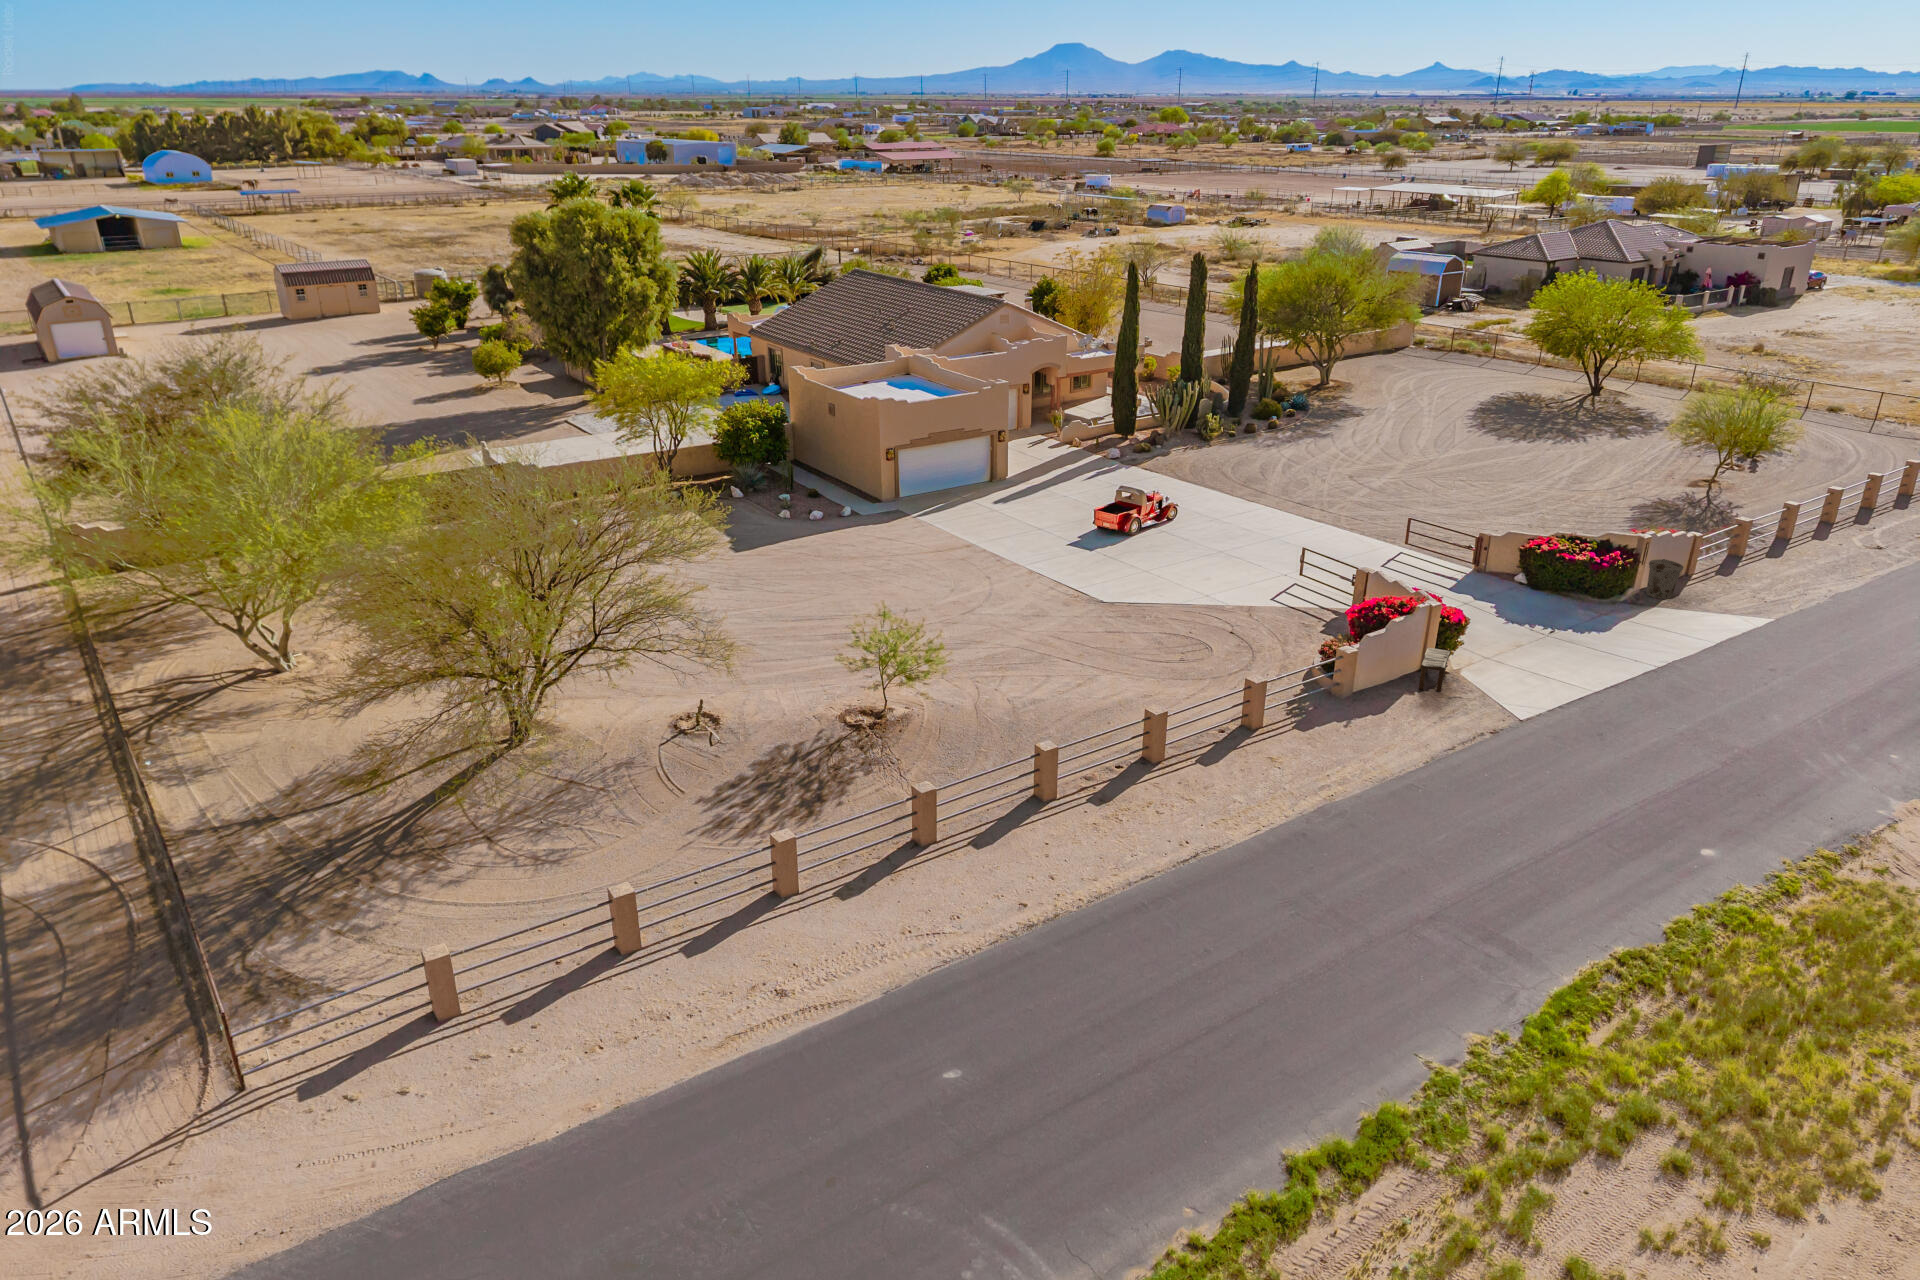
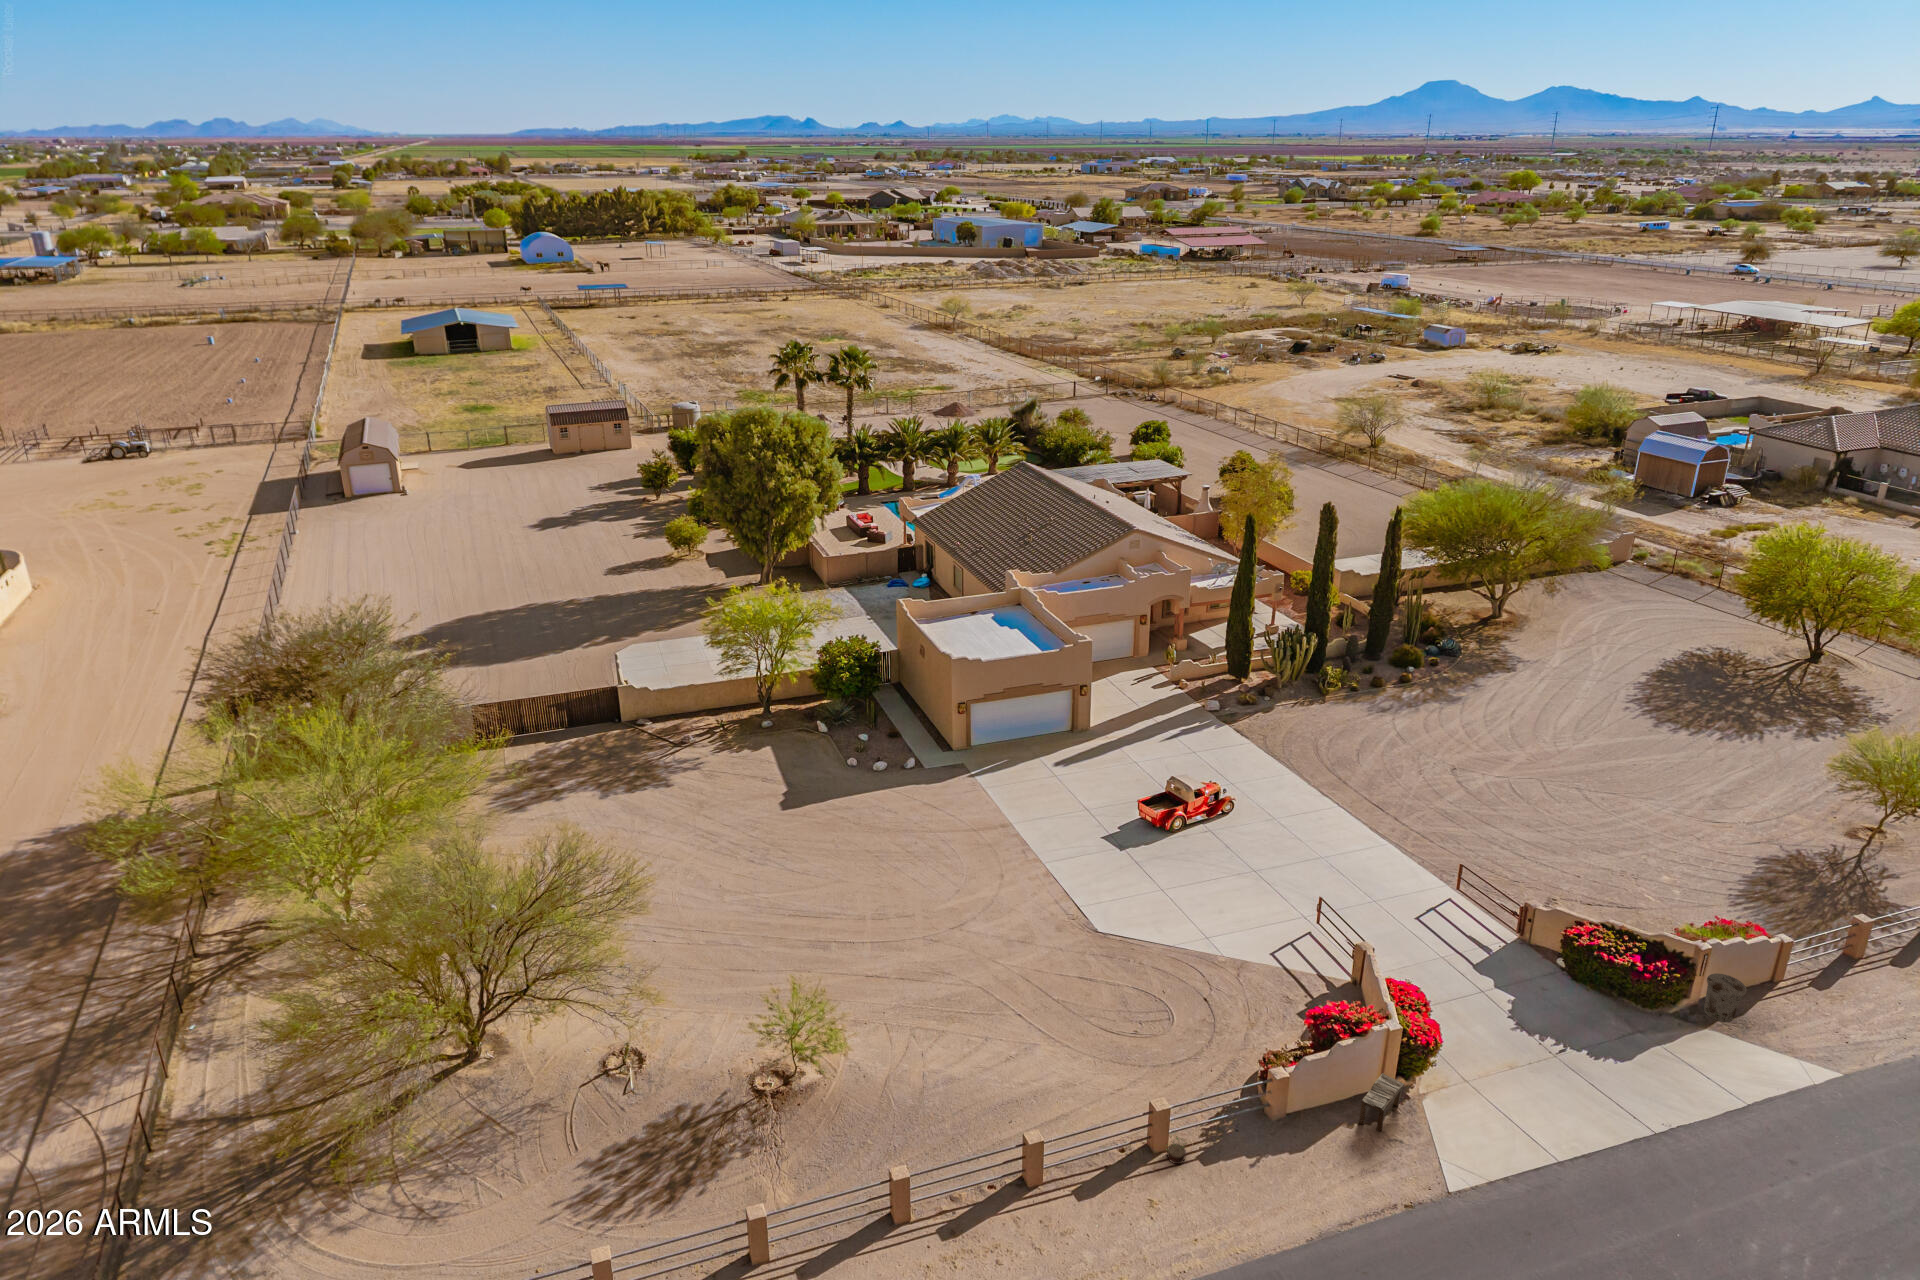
decorative plant: none [1266,701,1289,733] -> present [1166,1131,1186,1164]

